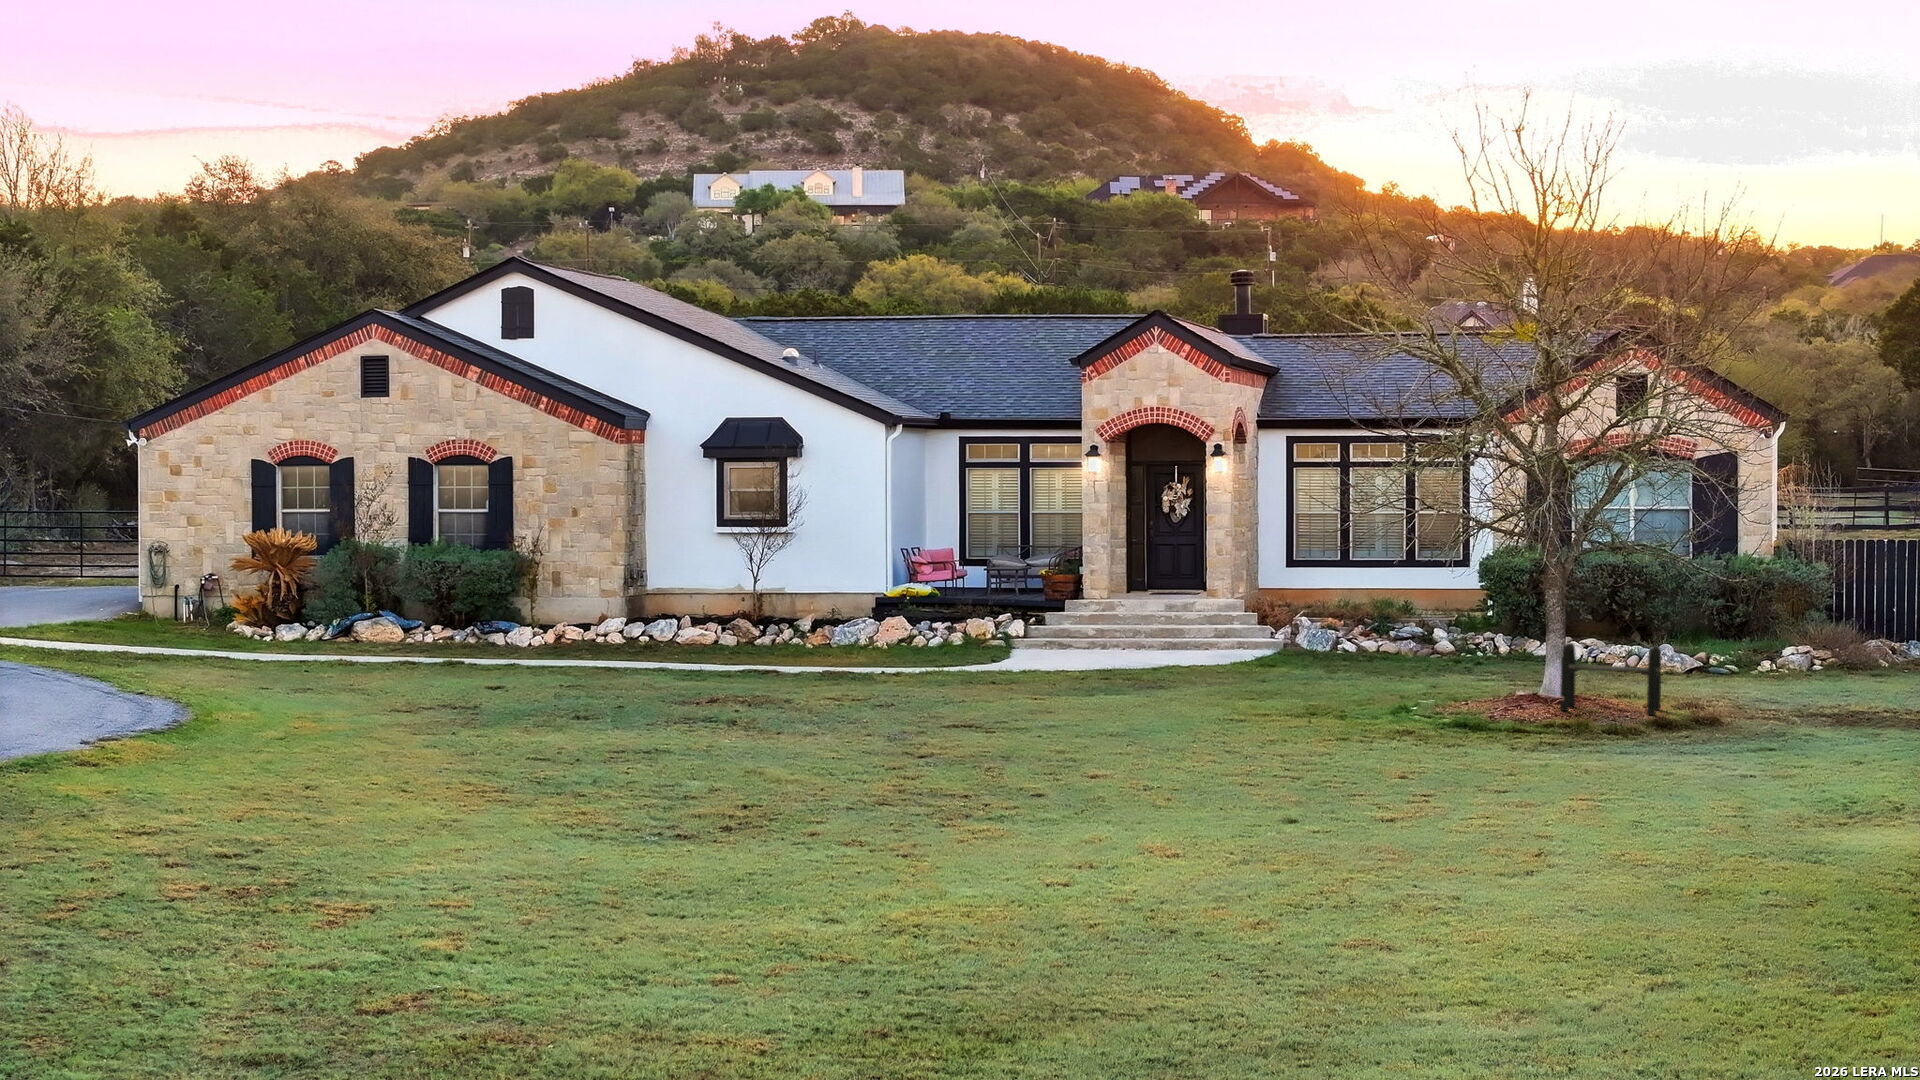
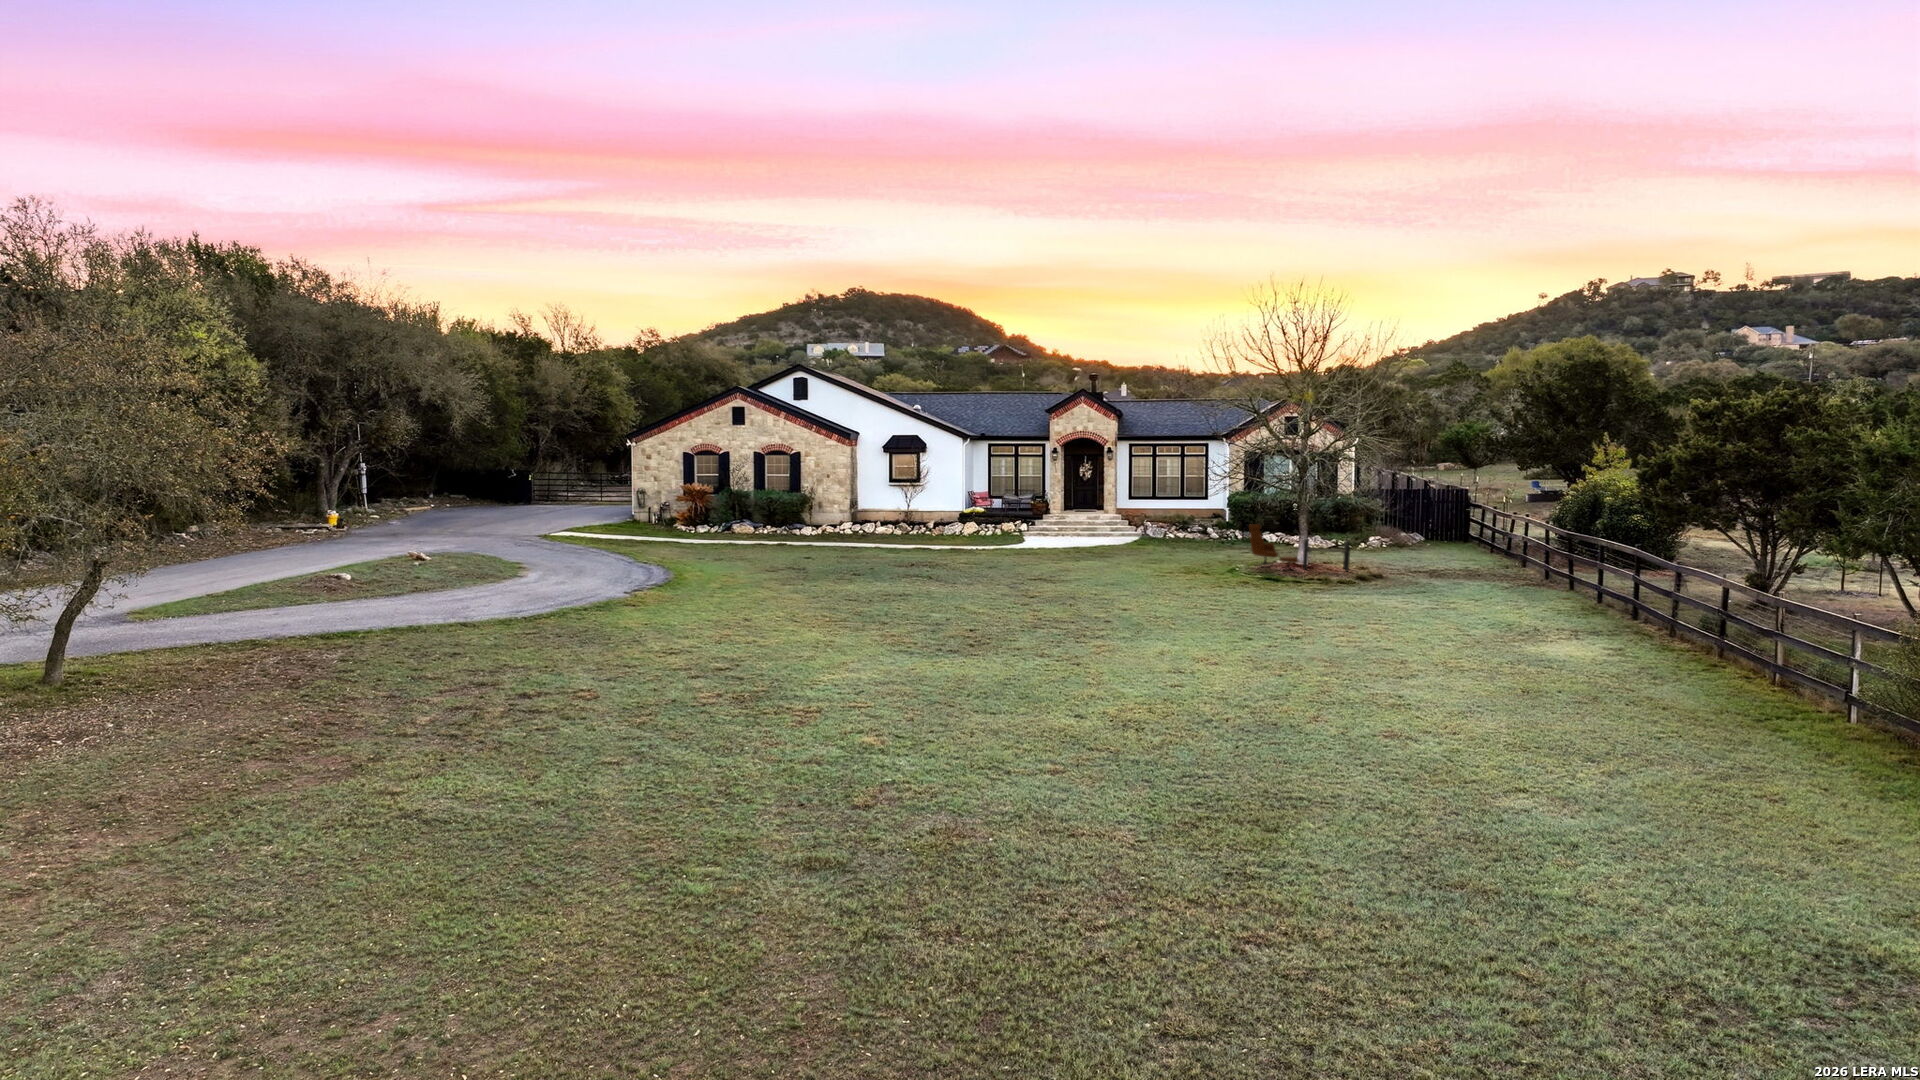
lounge chair: none [1447,612,1548,712] -> present [1249,524,1298,569]

